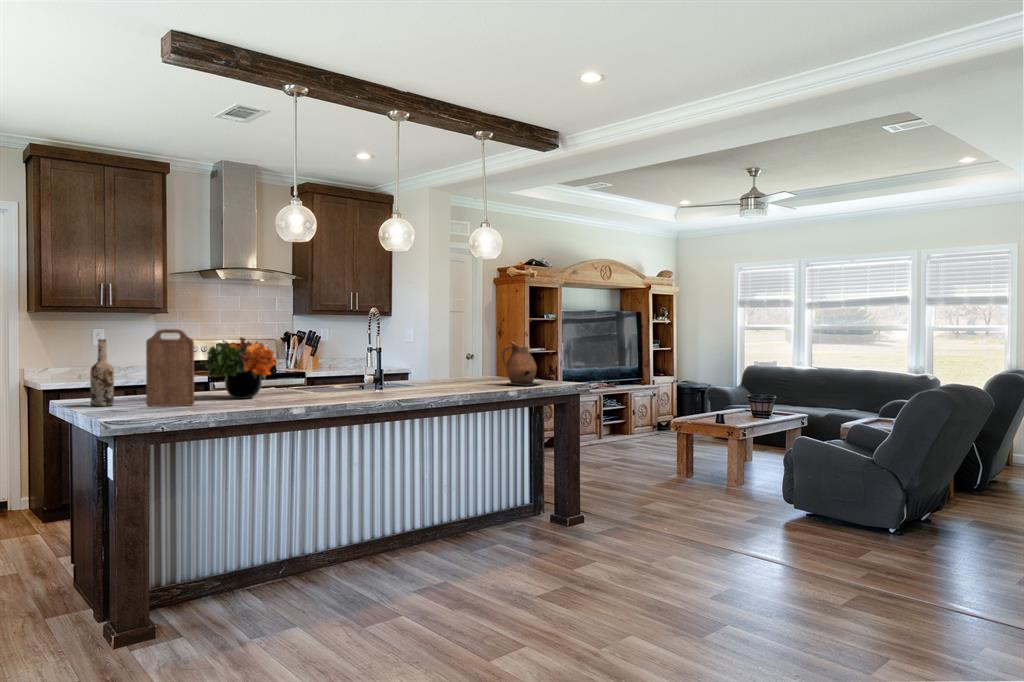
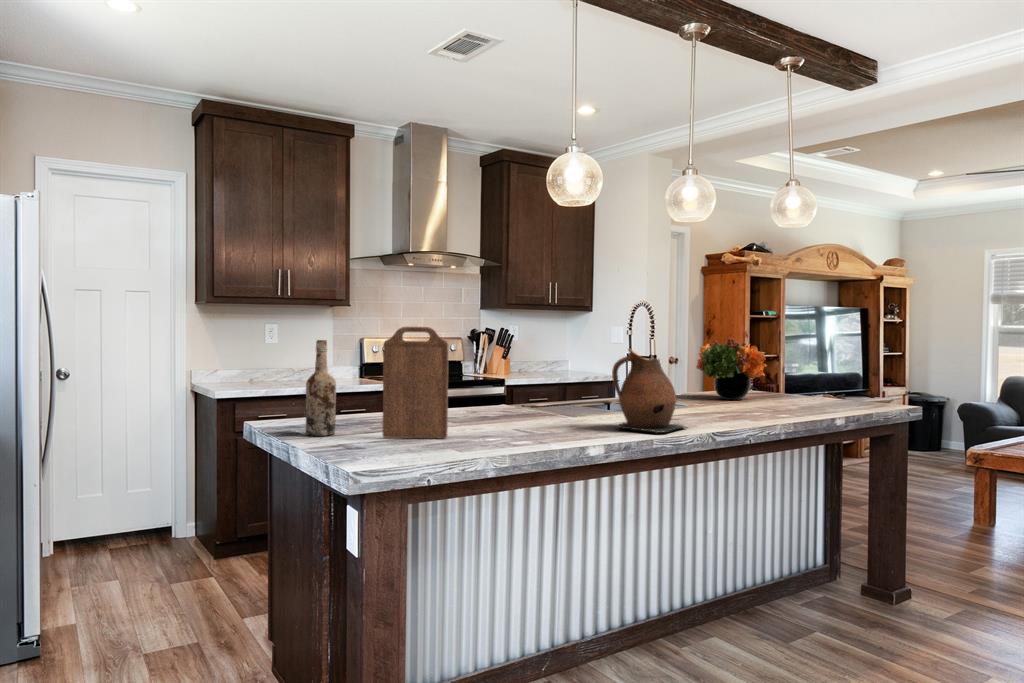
flower arrangement: present [204,337,277,399] -> present [696,338,767,400]
ceramic pitcher: present [502,341,541,386] -> present [612,349,685,433]

